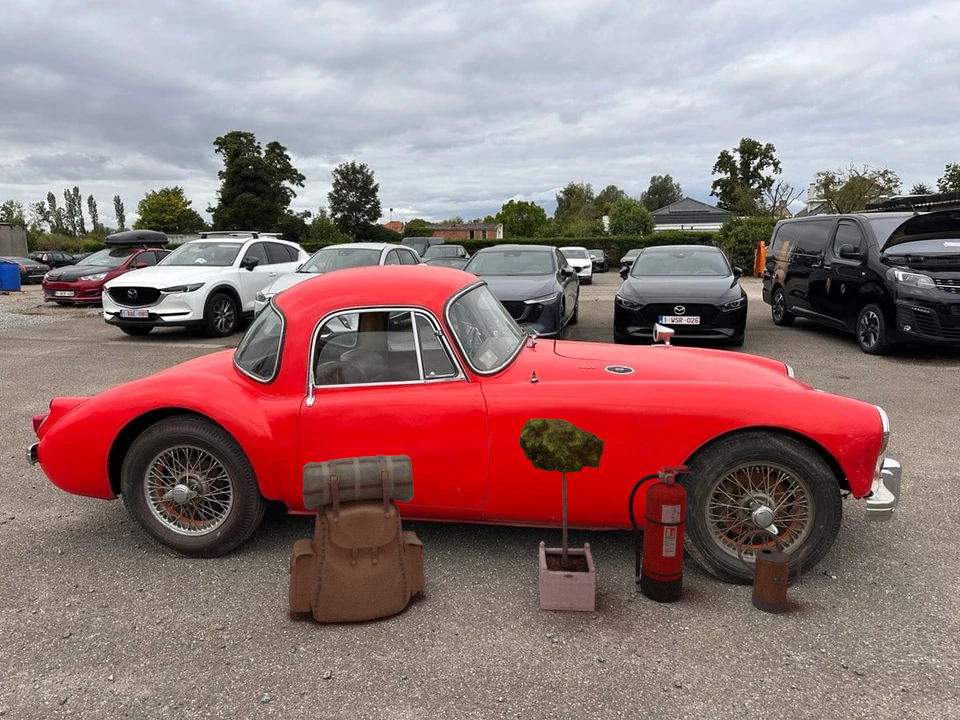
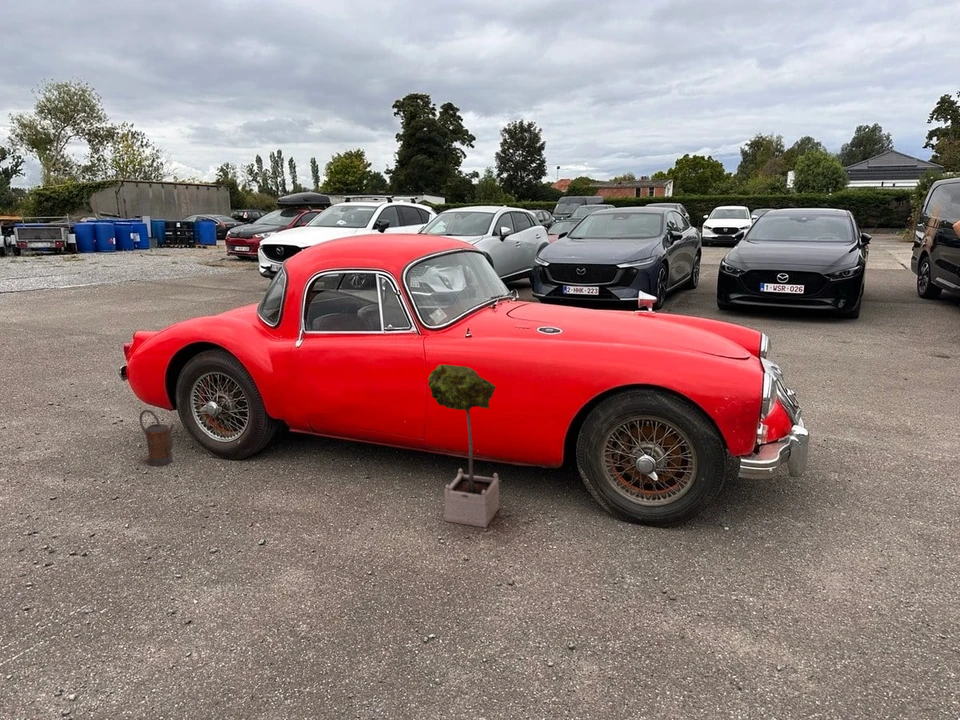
backpack: present [288,455,425,623] -> none [260,388,366,512]
fire extinguisher: present [628,465,694,602] -> none [525,413,580,529]
watering can: present [737,530,811,613] -> present [139,410,173,466]

